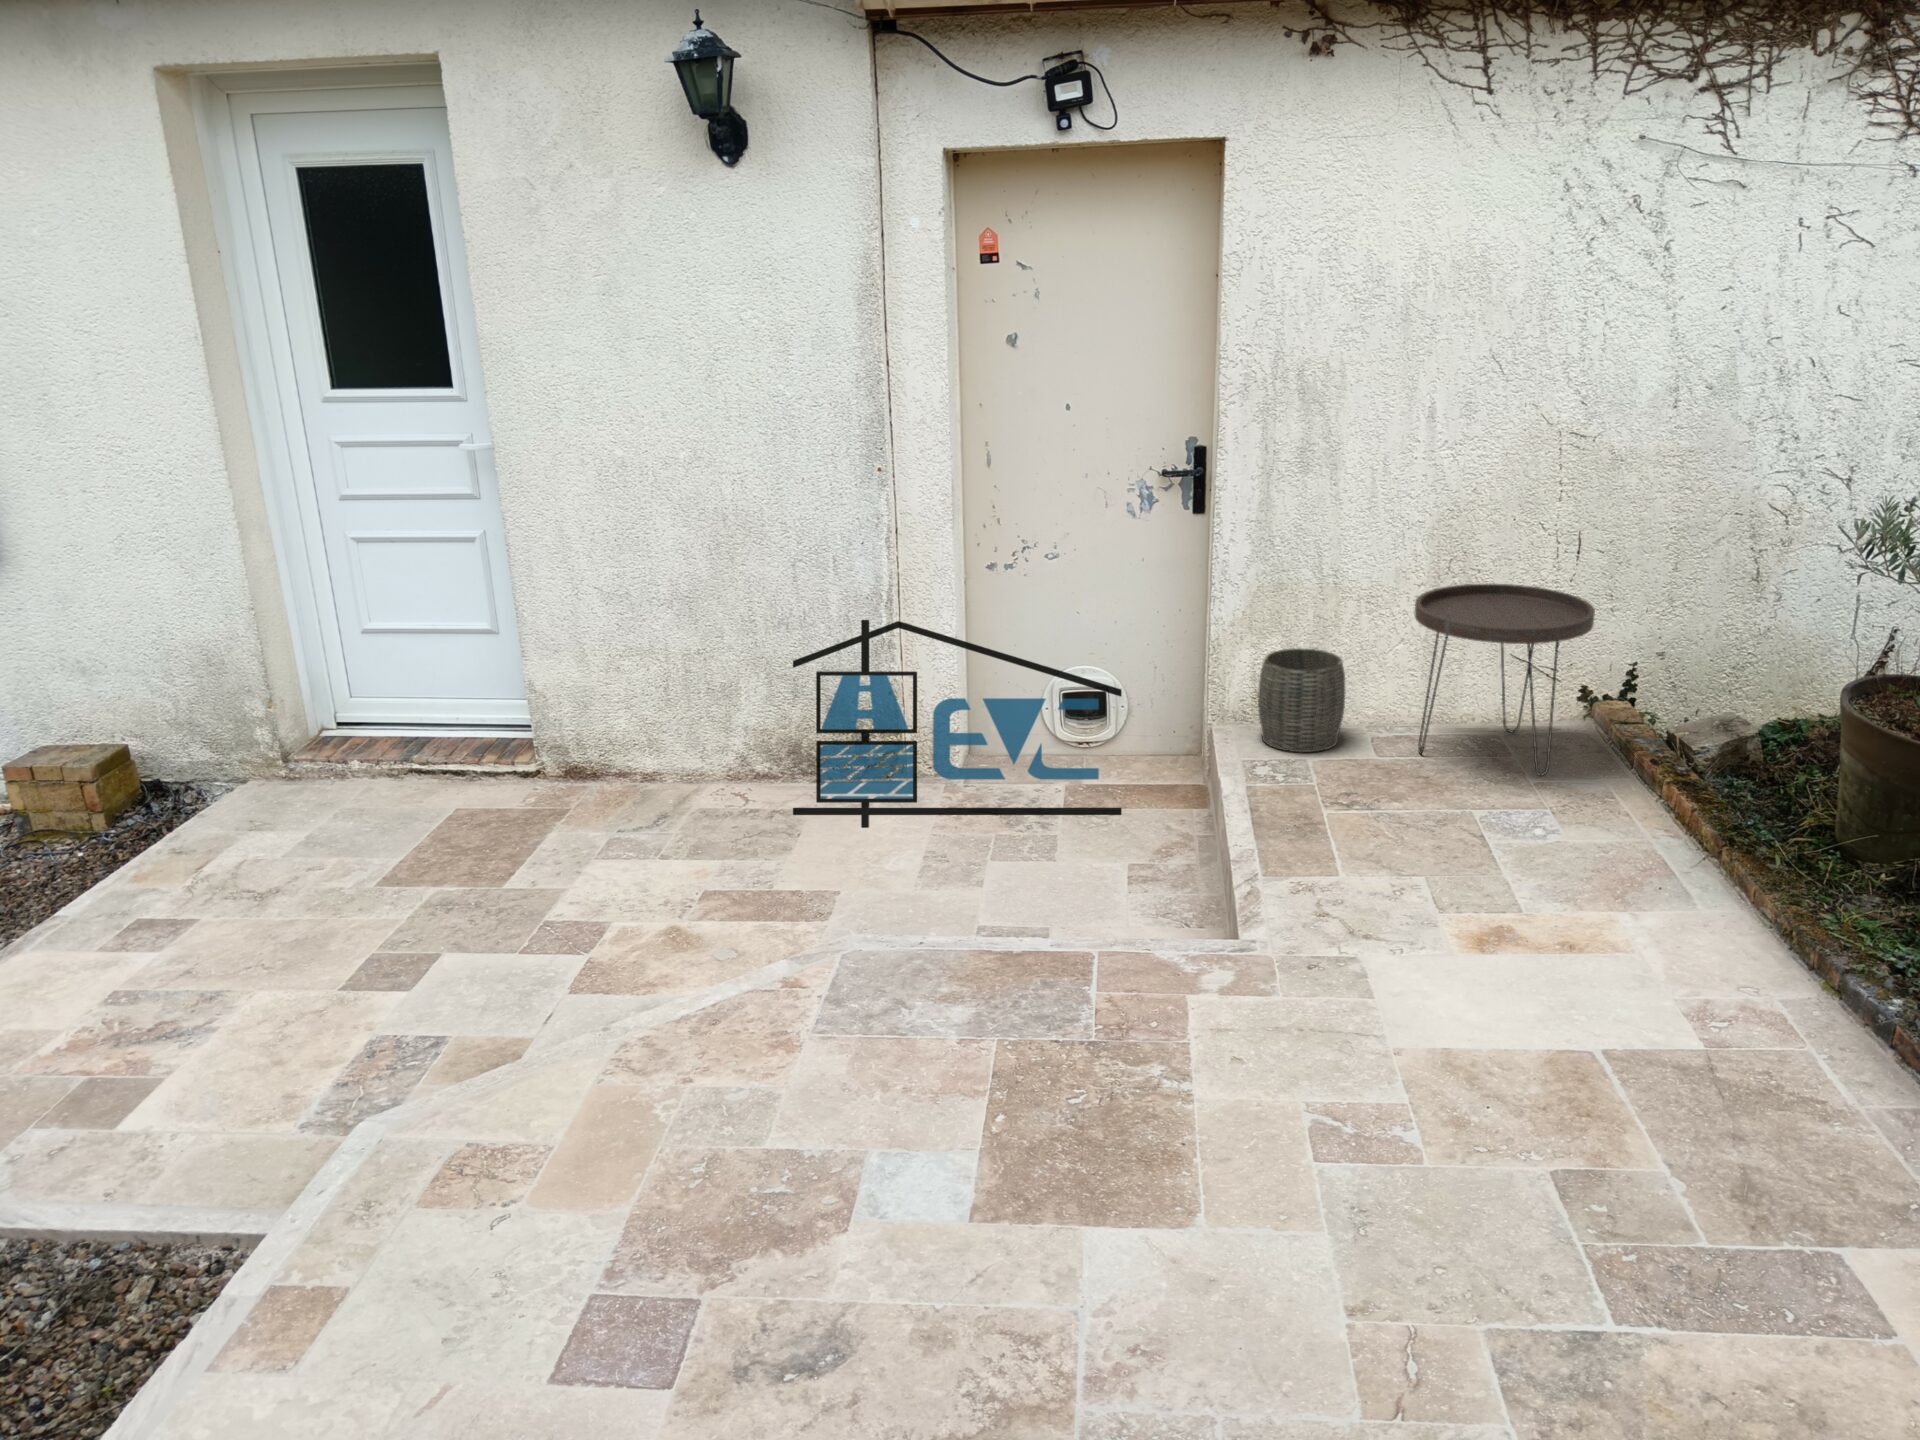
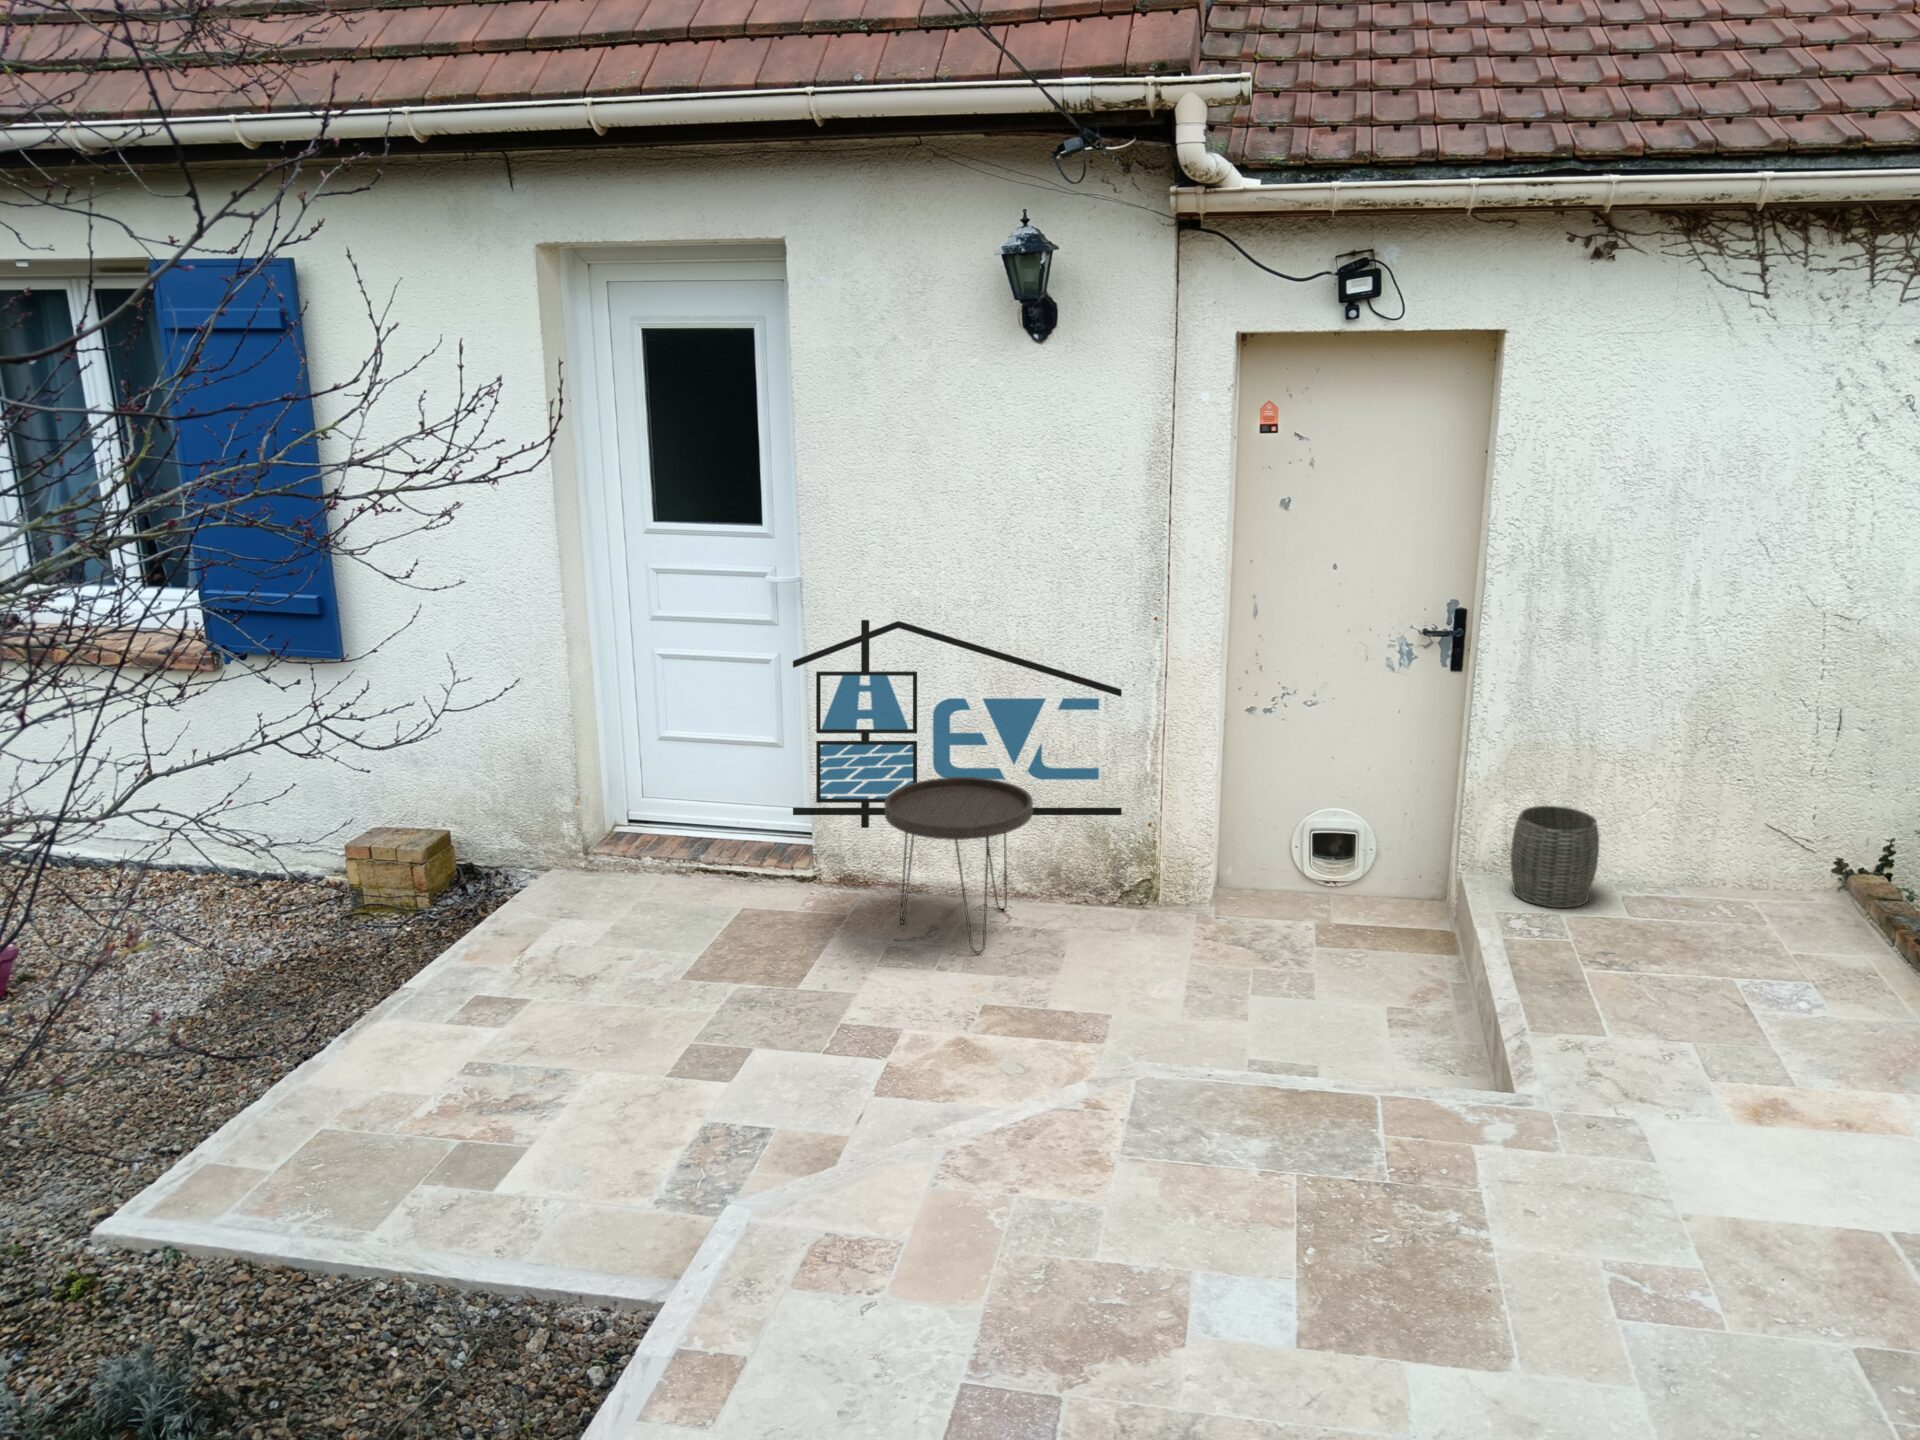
side table: present [1415,584,1595,775] -> present [884,777,1033,953]

